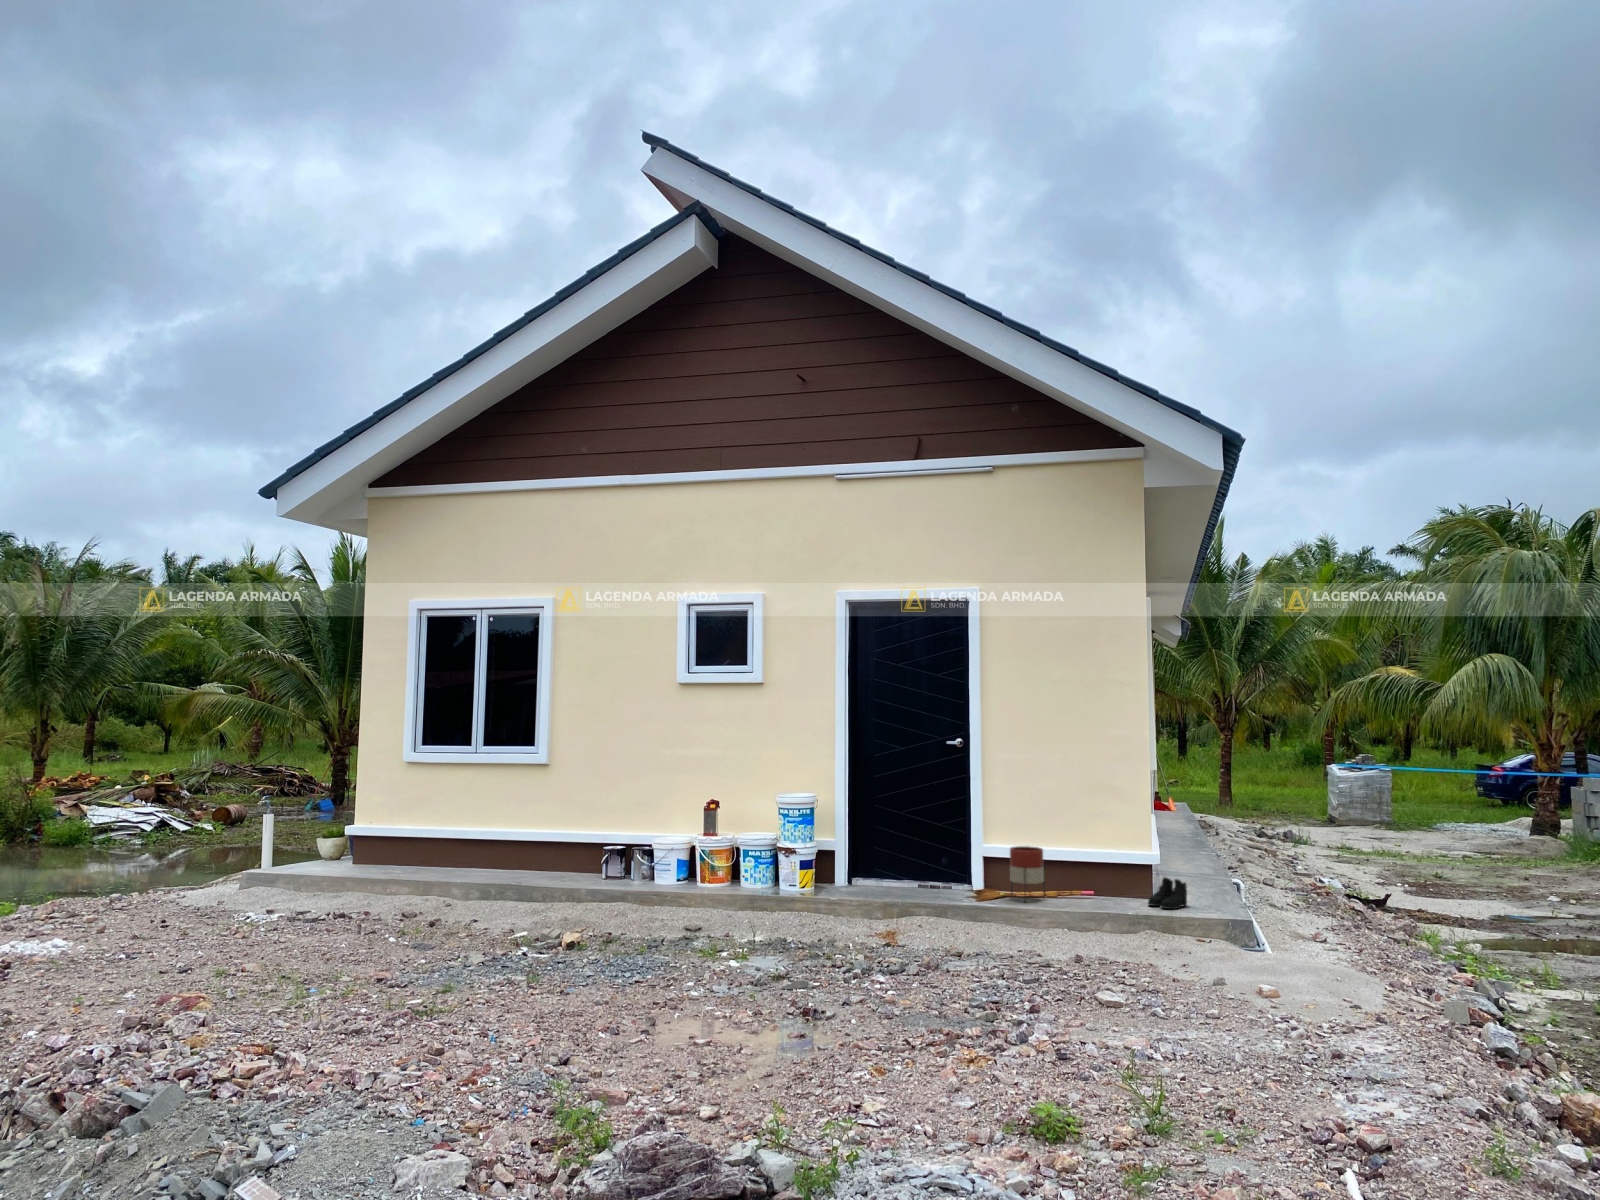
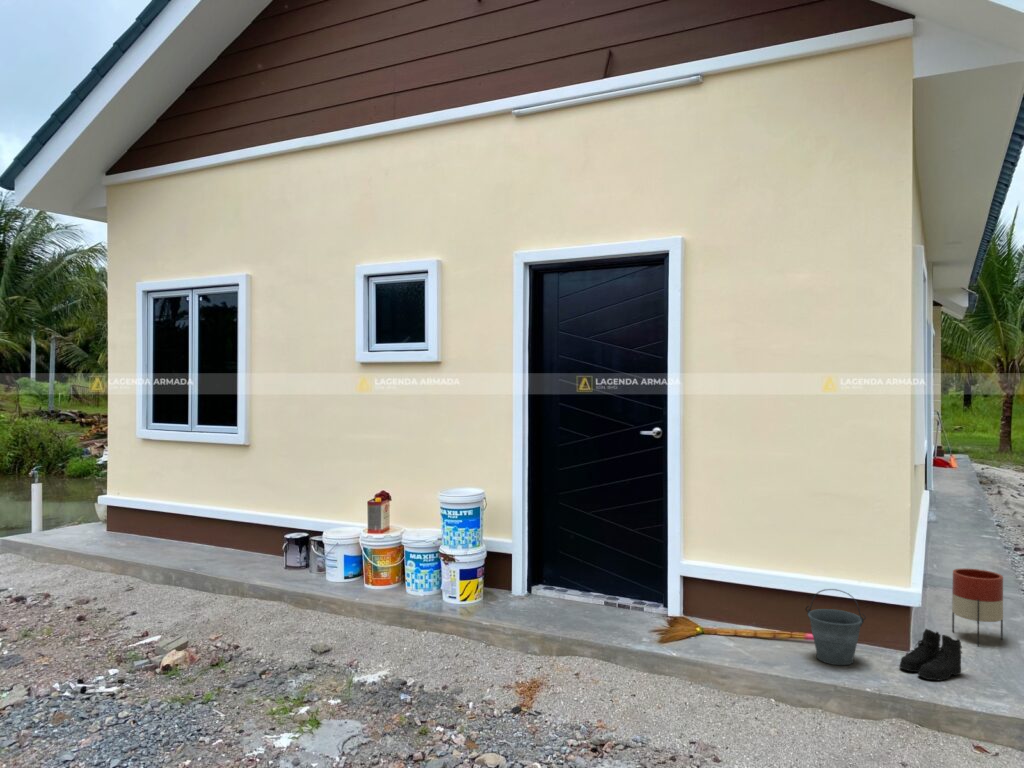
planter: present [1010,846,1045,895] -> present [952,568,1003,646]
bucket: none [1082,853,1125,906] -> present [806,589,866,665]

